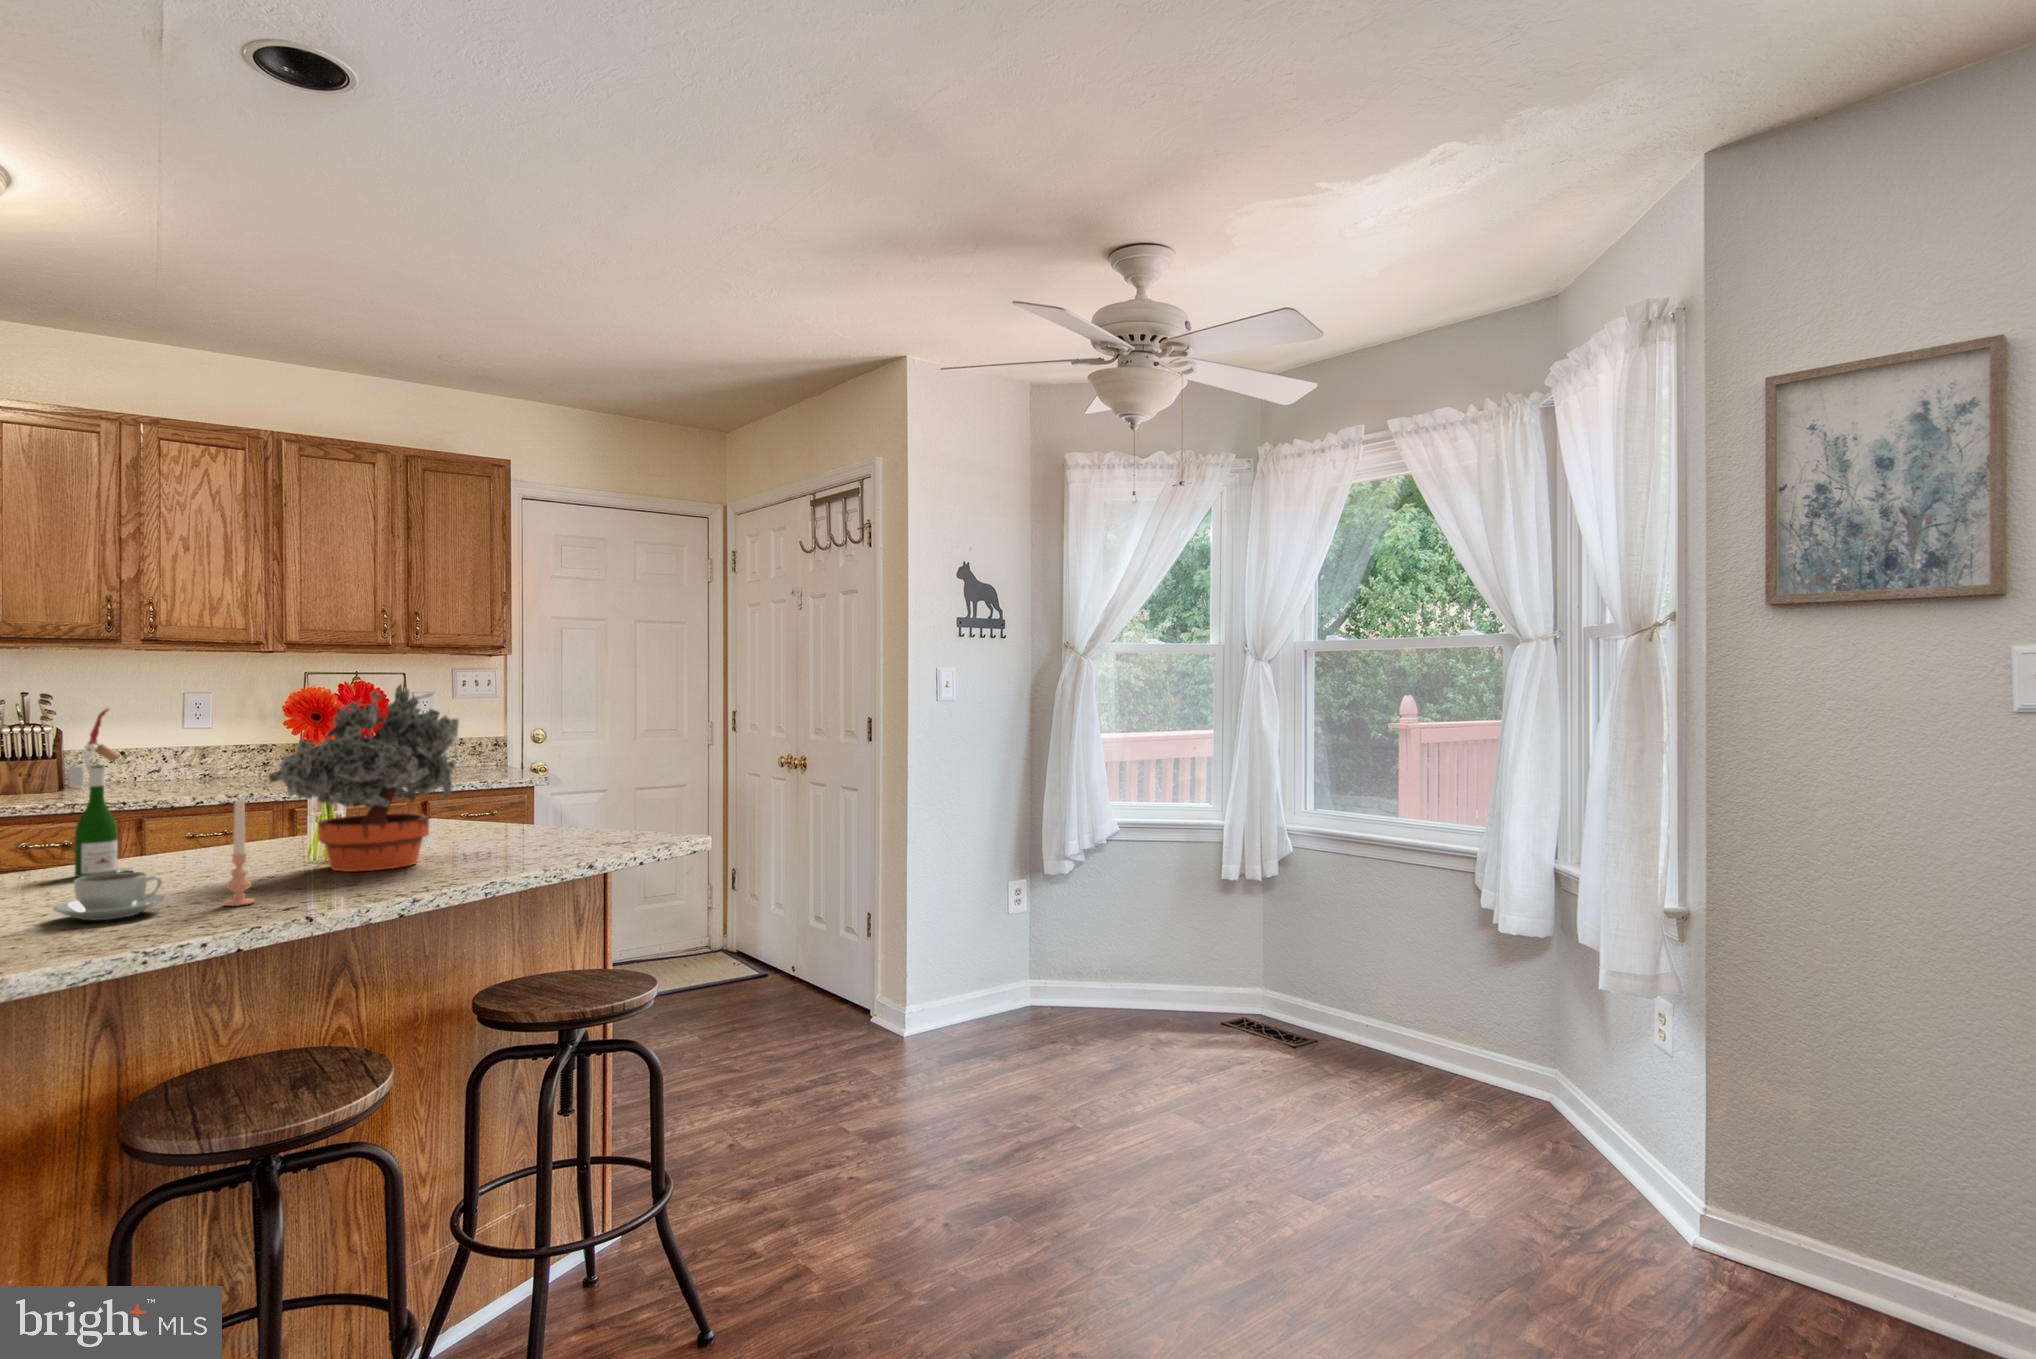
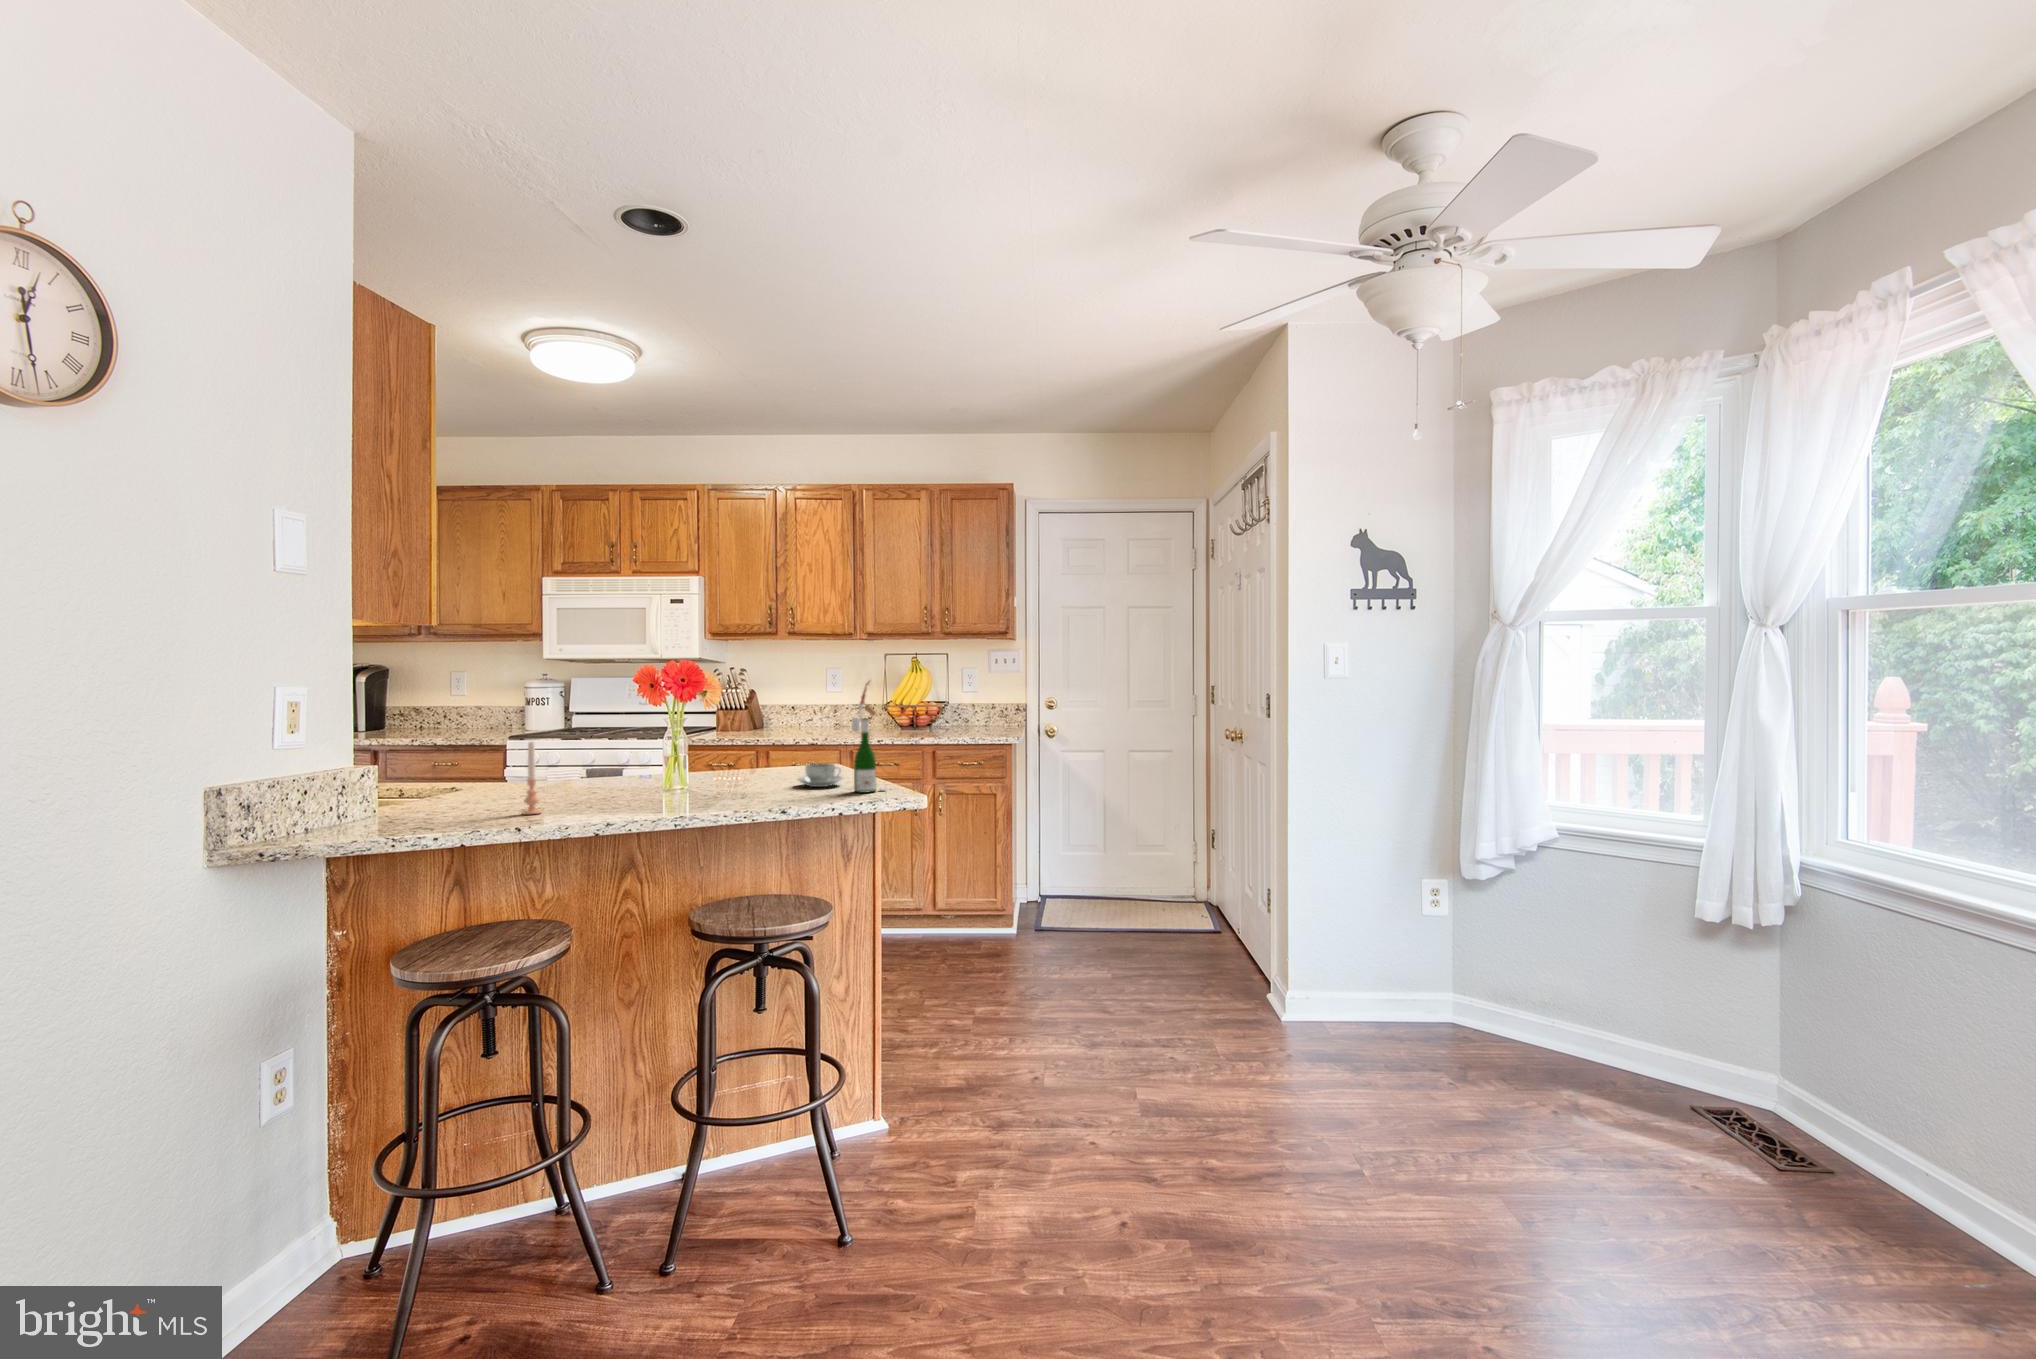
potted plant: present [268,684,459,871] -> none [614,661,737,799]
wine bottle: present [69,709,134,877] -> present [852,681,885,793]
coffee cup: present [53,872,167,920] -> present [797,763,843,787]

